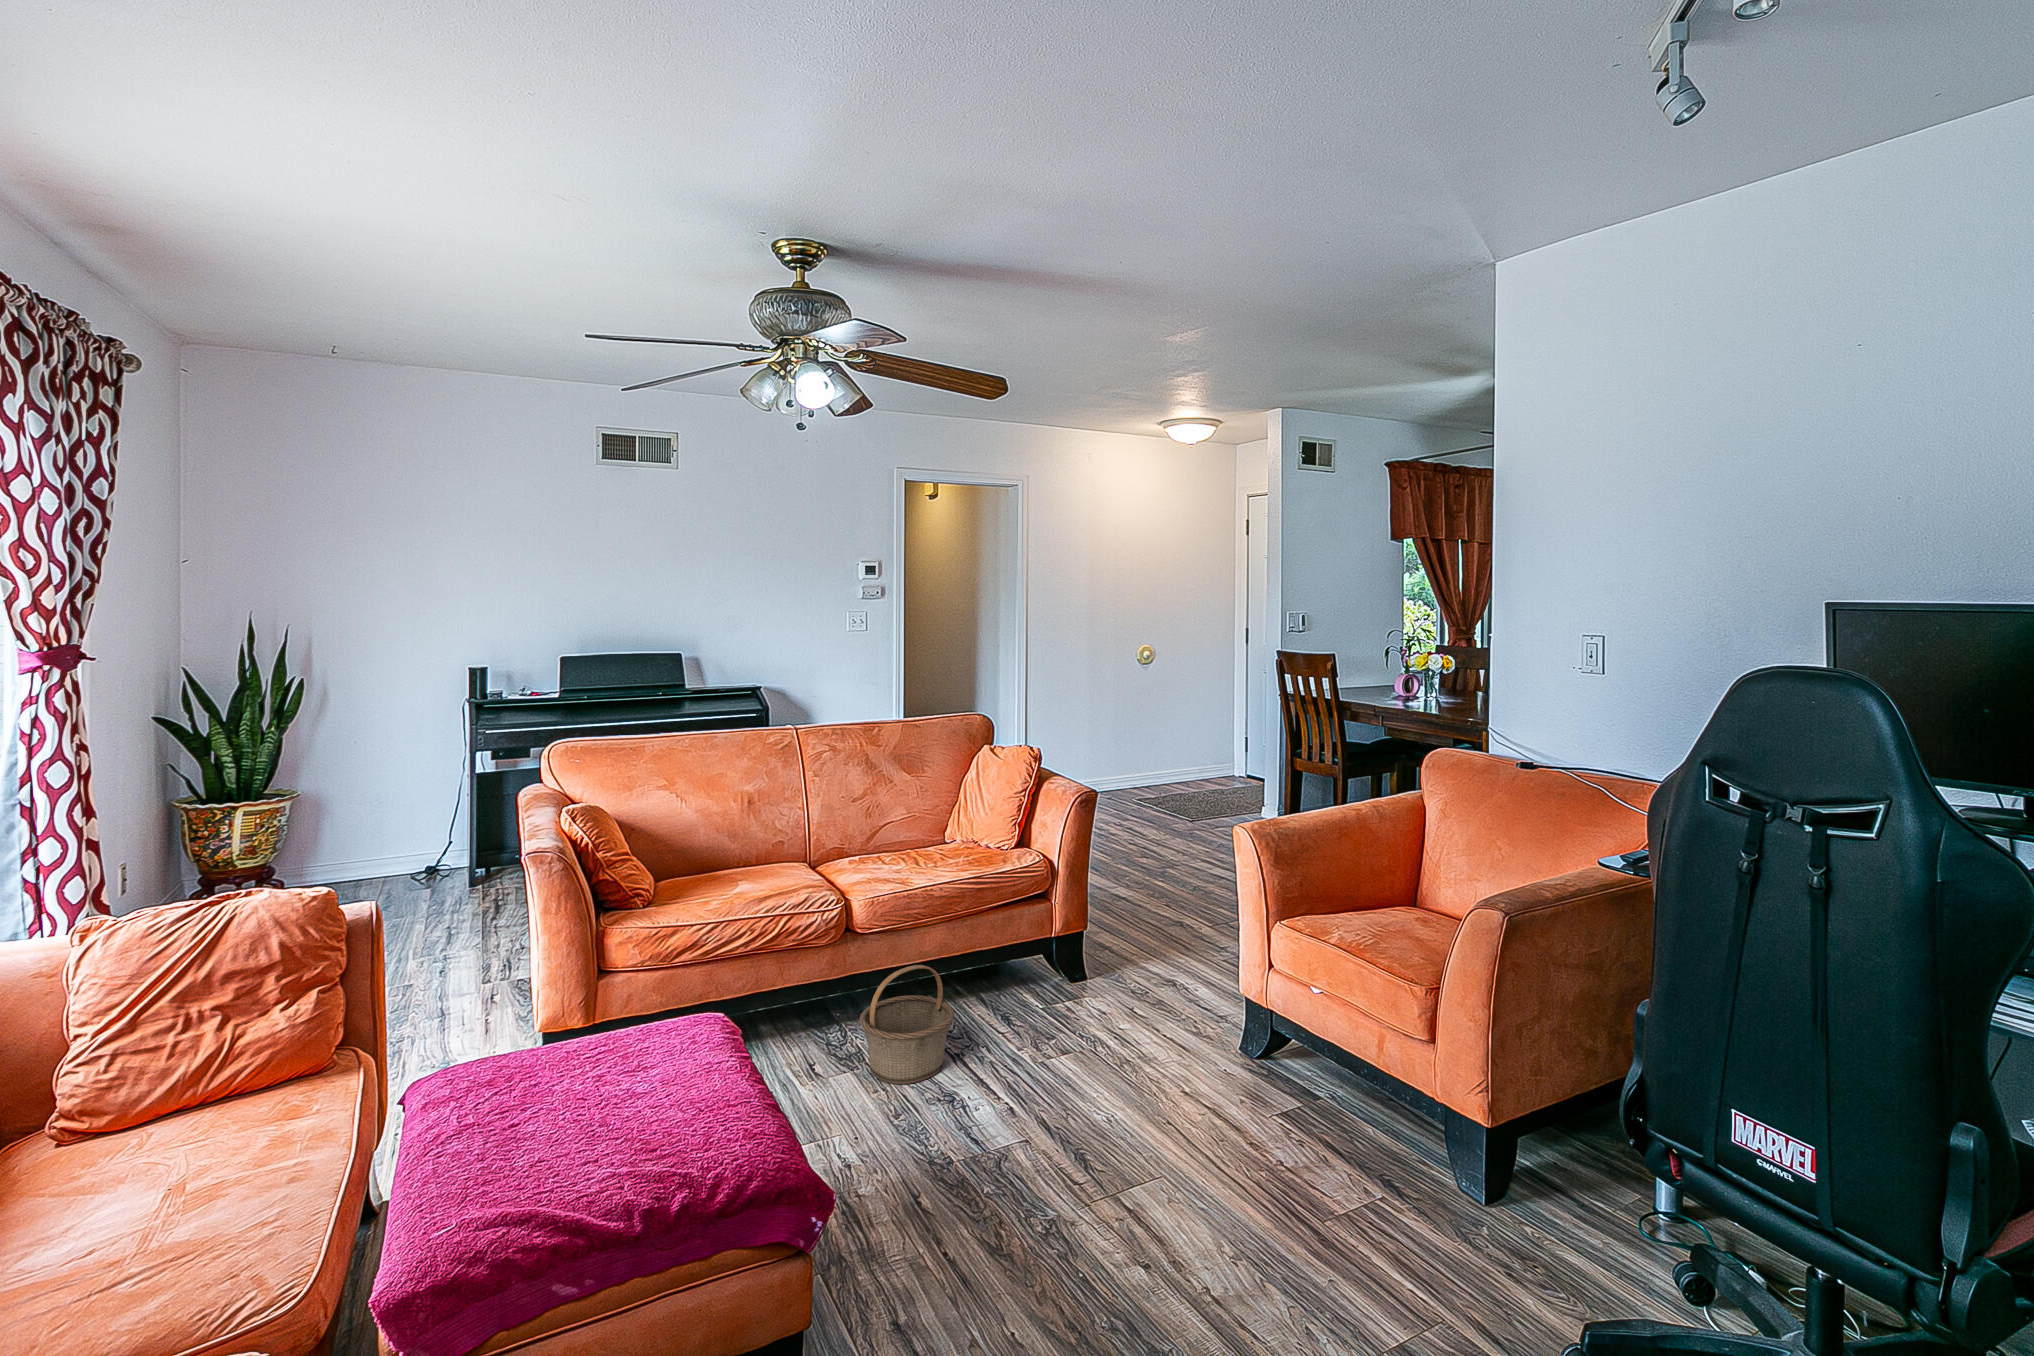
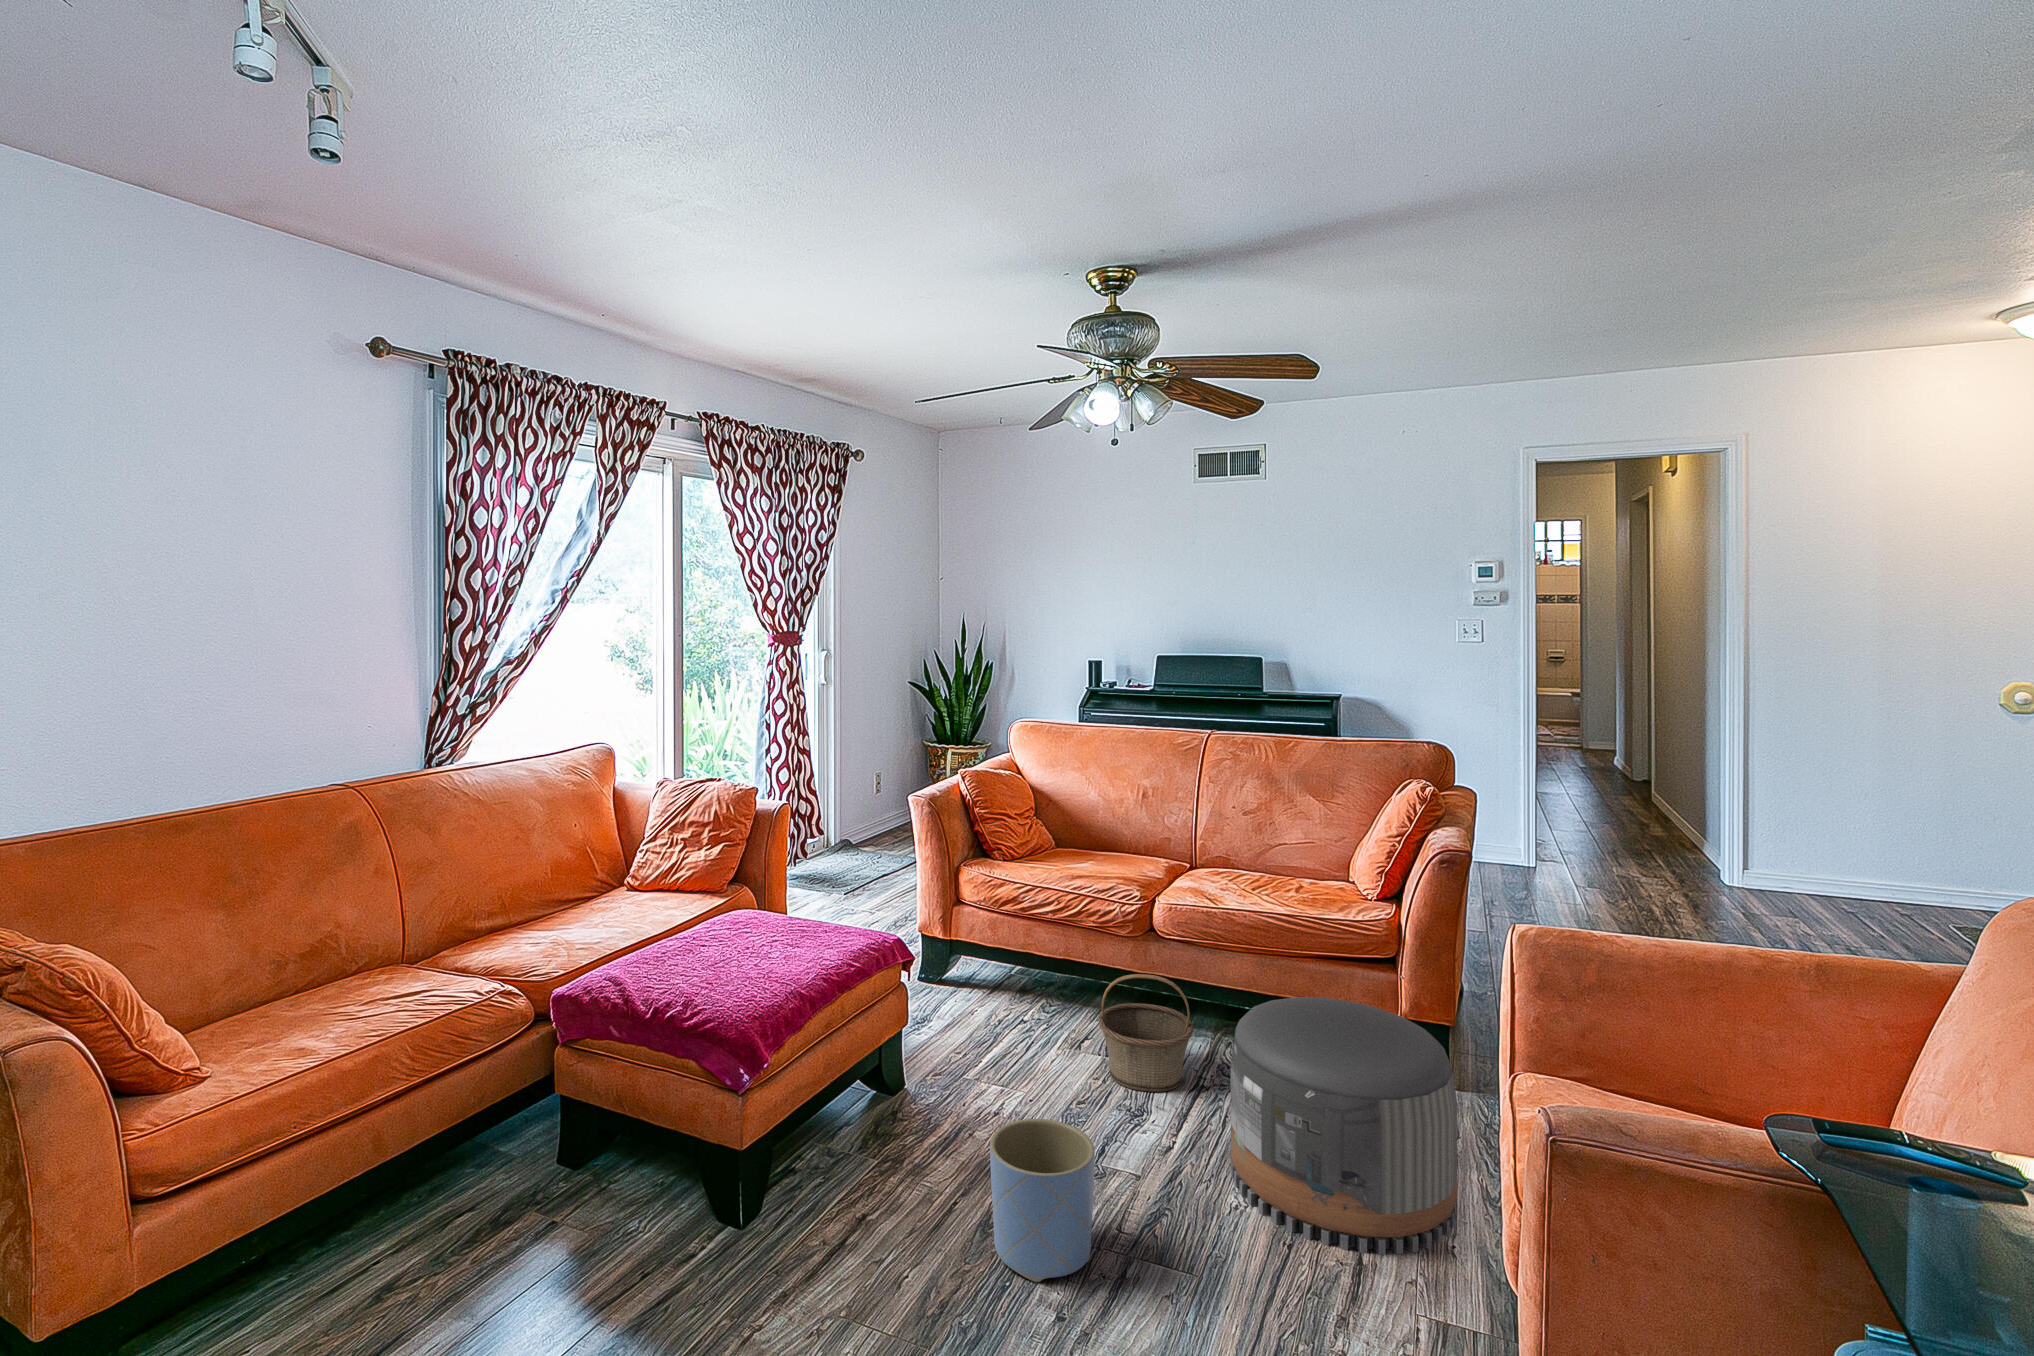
pouf: none [1046,922,1214,1114] -> present [1231,997,1457,1255]
planter: none [1015,1104,1116,1261] -> present [990,1119,1095,1282]

